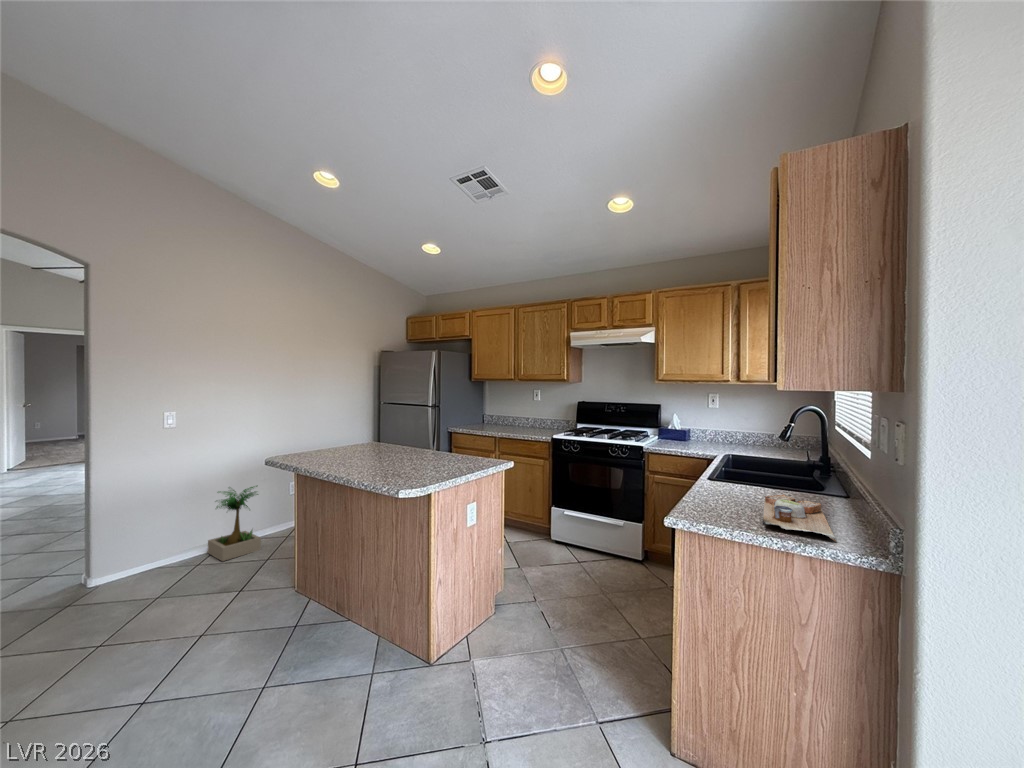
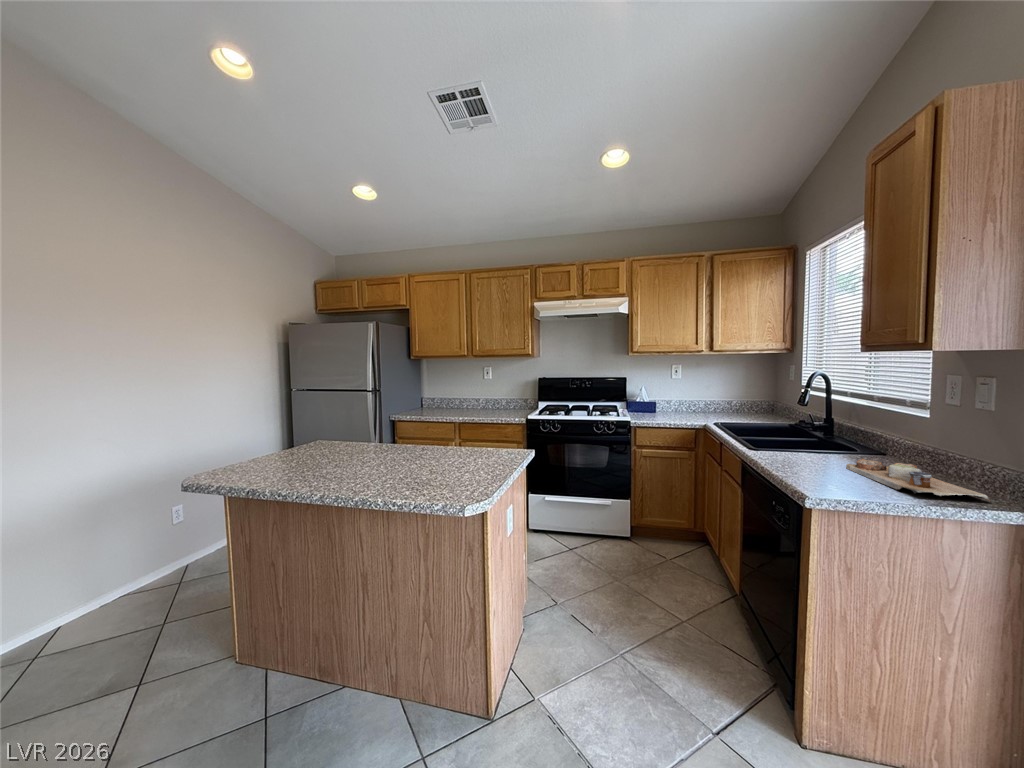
potted plant: present [207,486,261,561] -> none [35,522,138,651]

